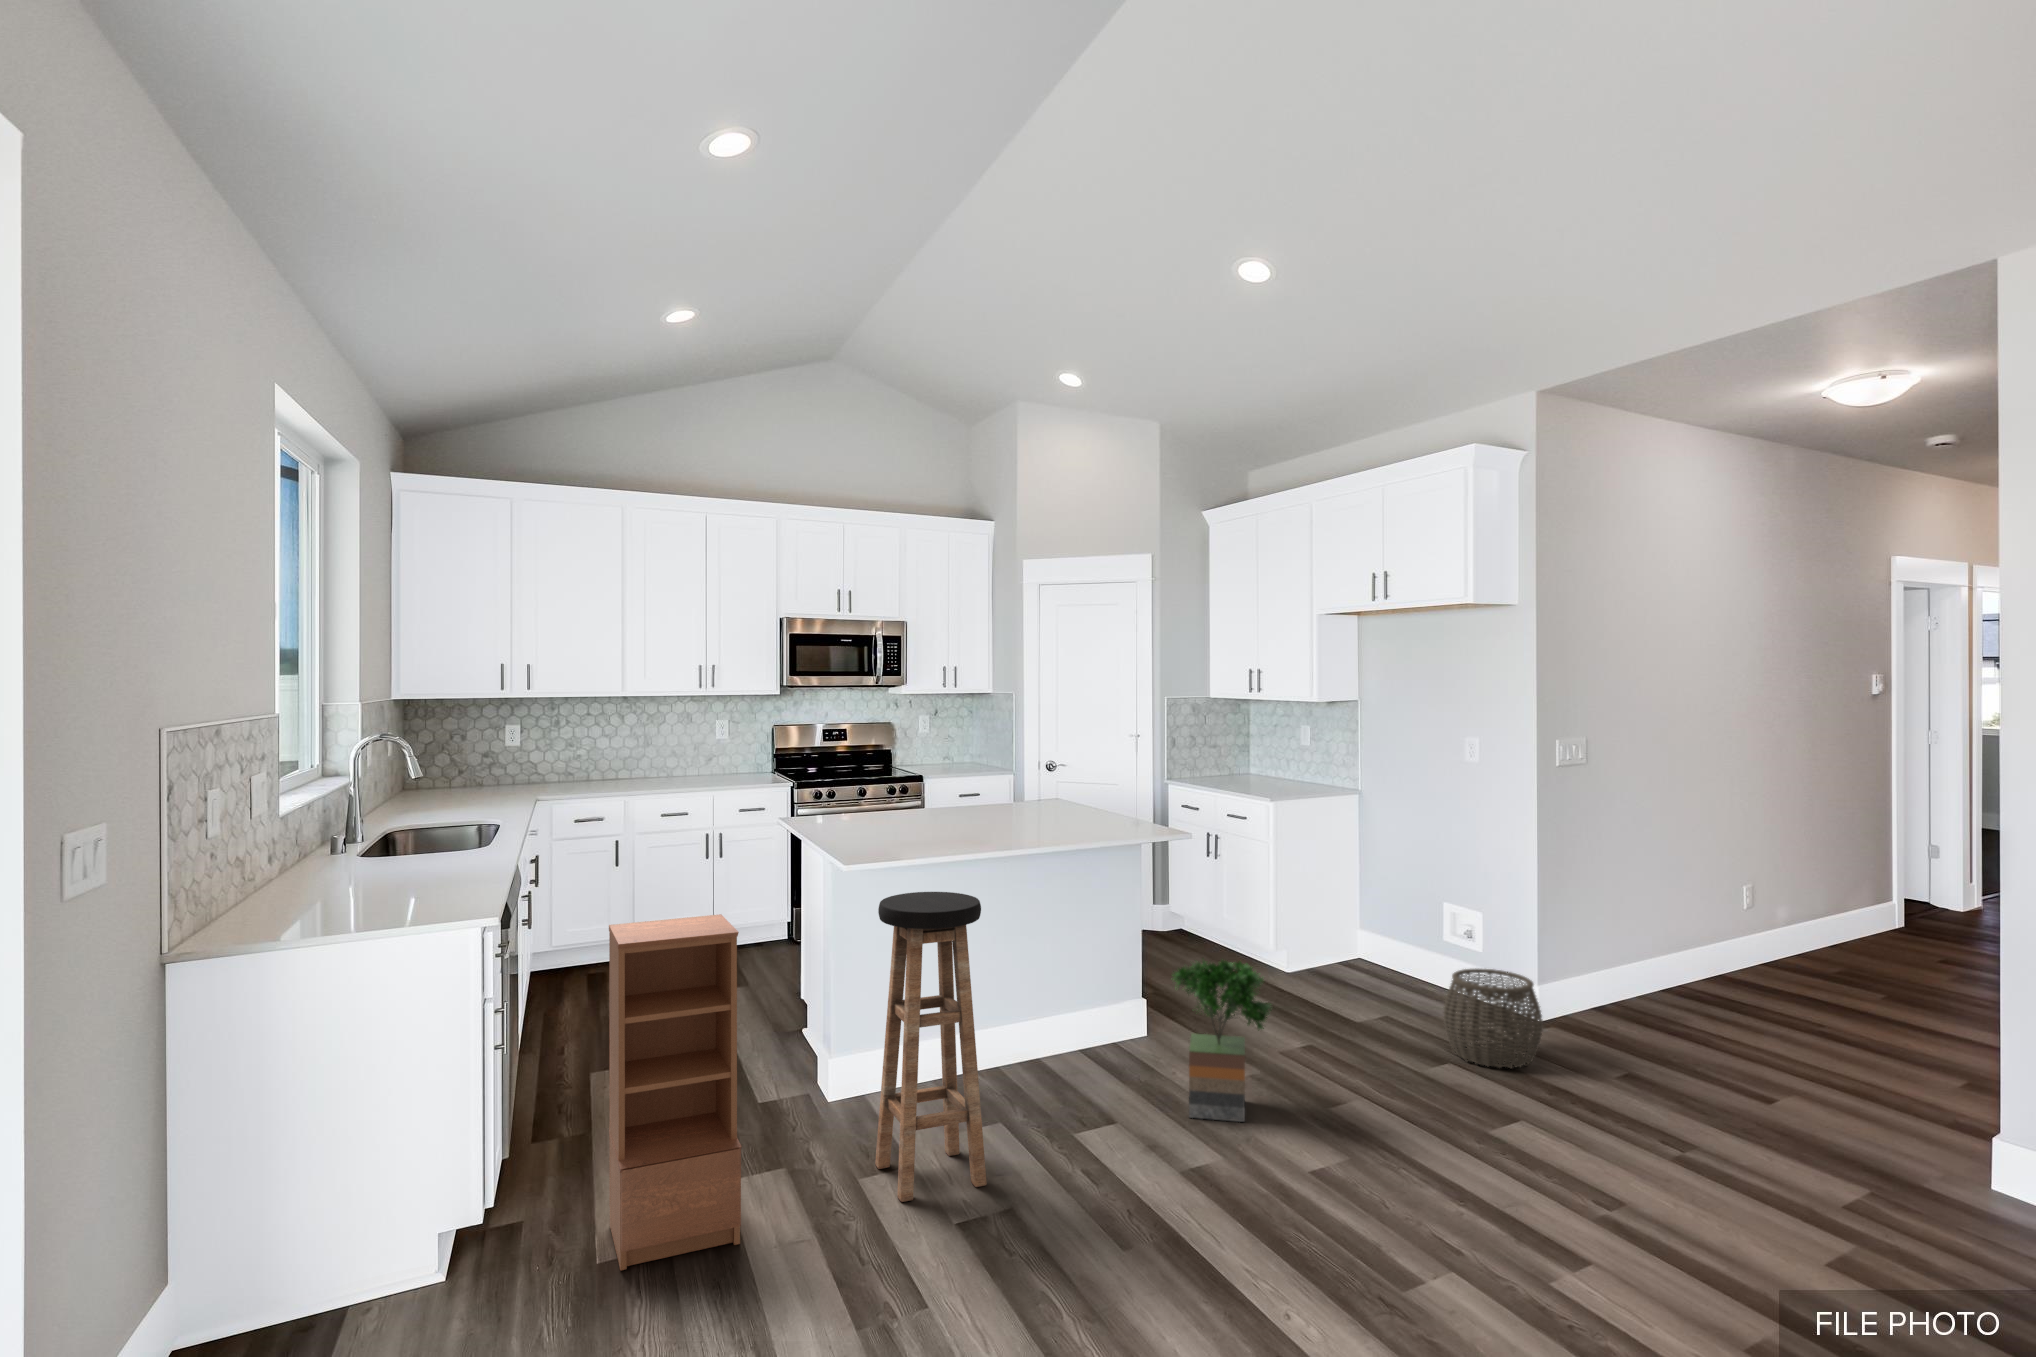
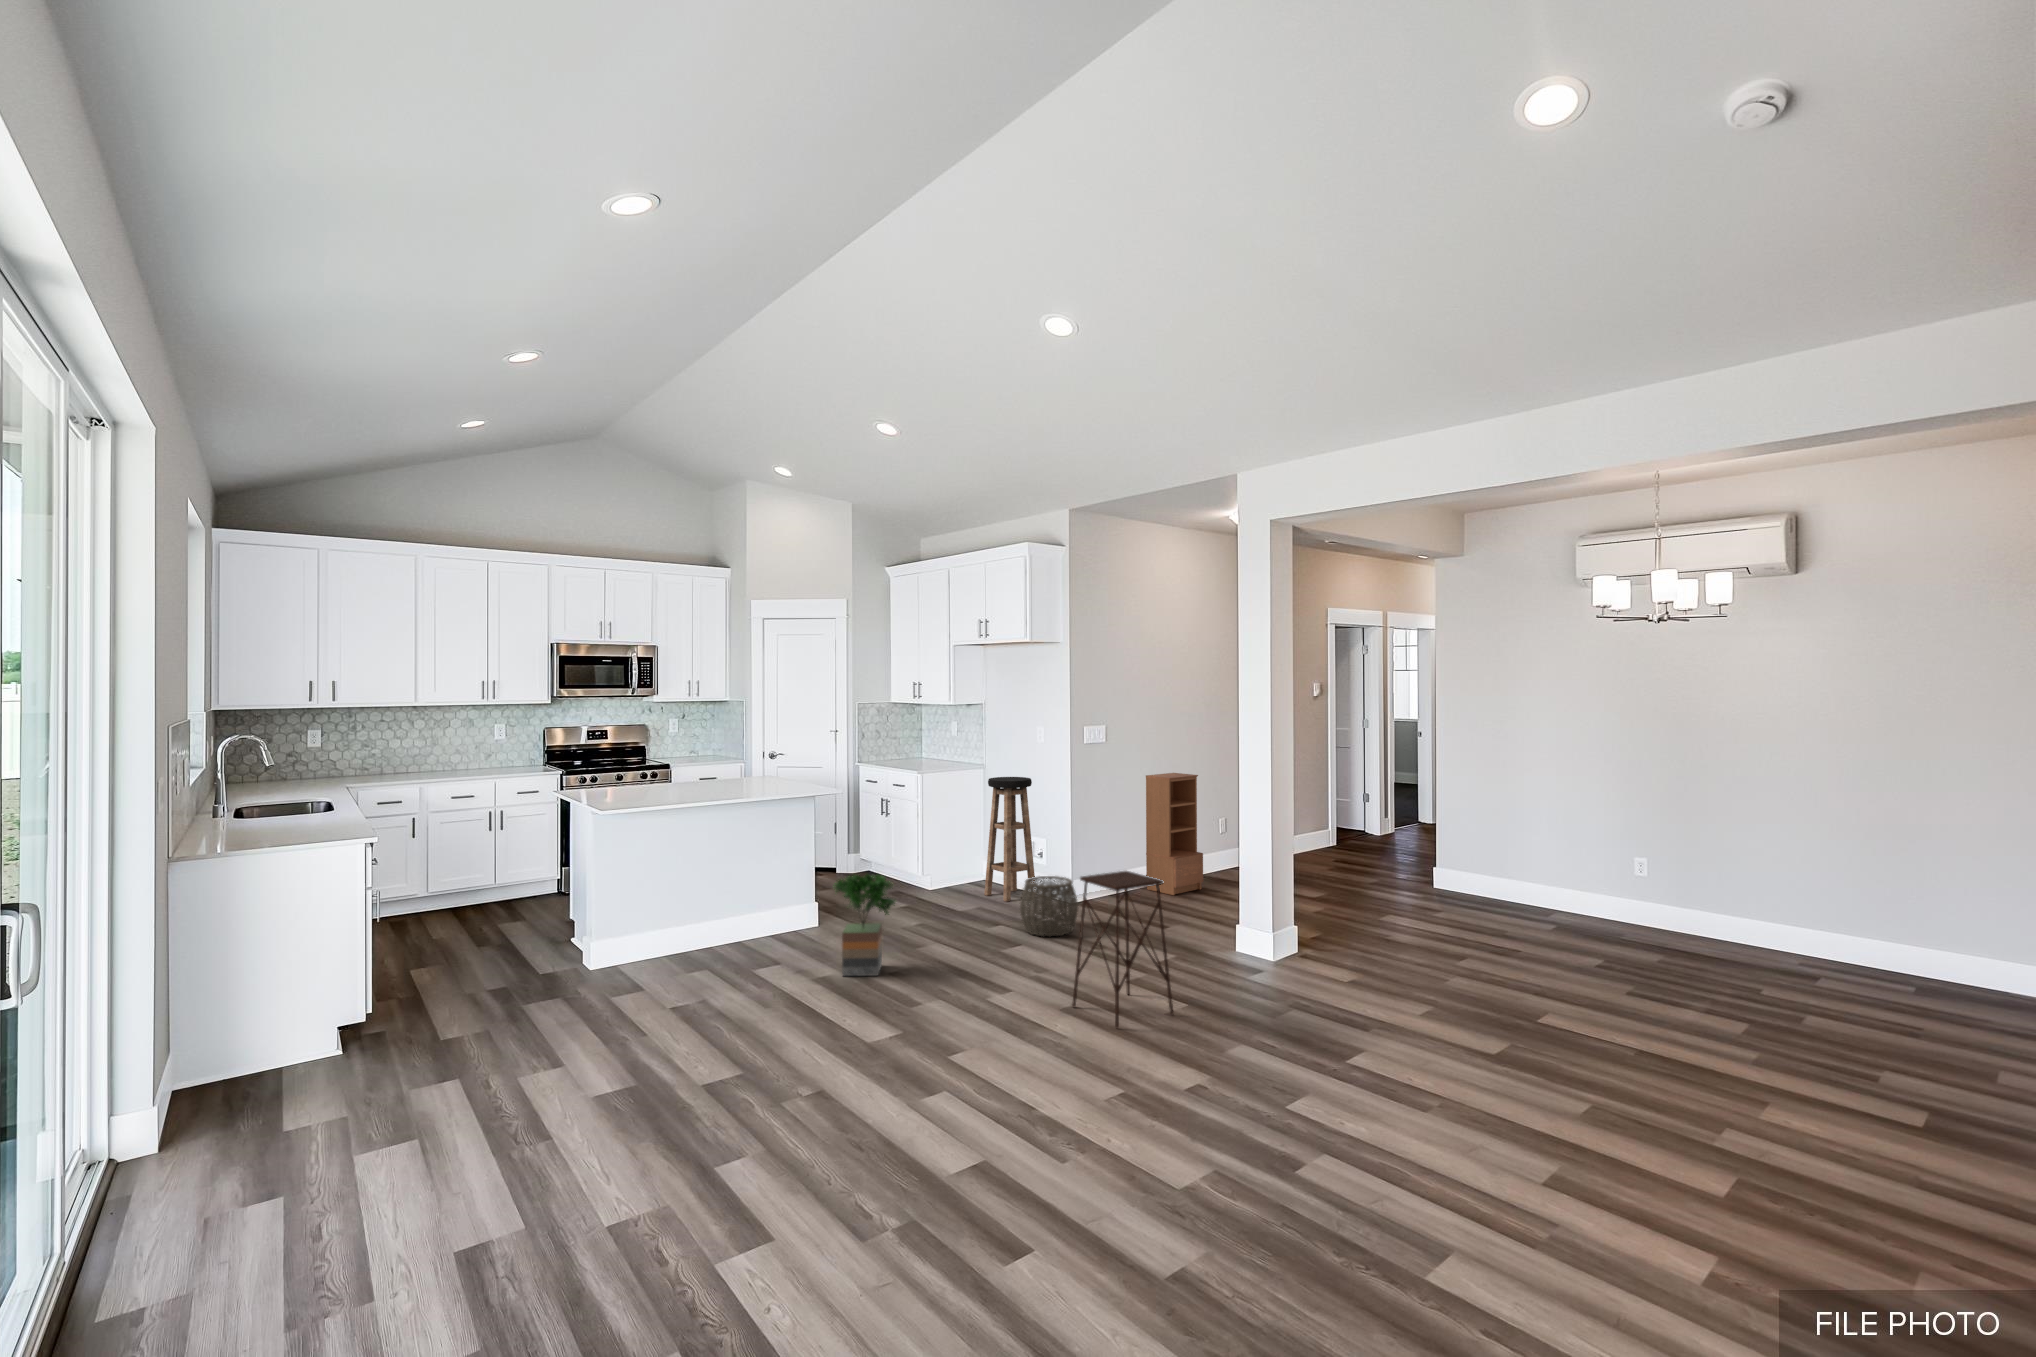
bar stool: present [875,892,987,1202] -> present [984,777,1035,902]
bookcase: present [609,914,742,1270] -> present [1146,773,1203,895]
side table: none [1608,996,1821,1296] -> present [1072,871,1174,1029]

